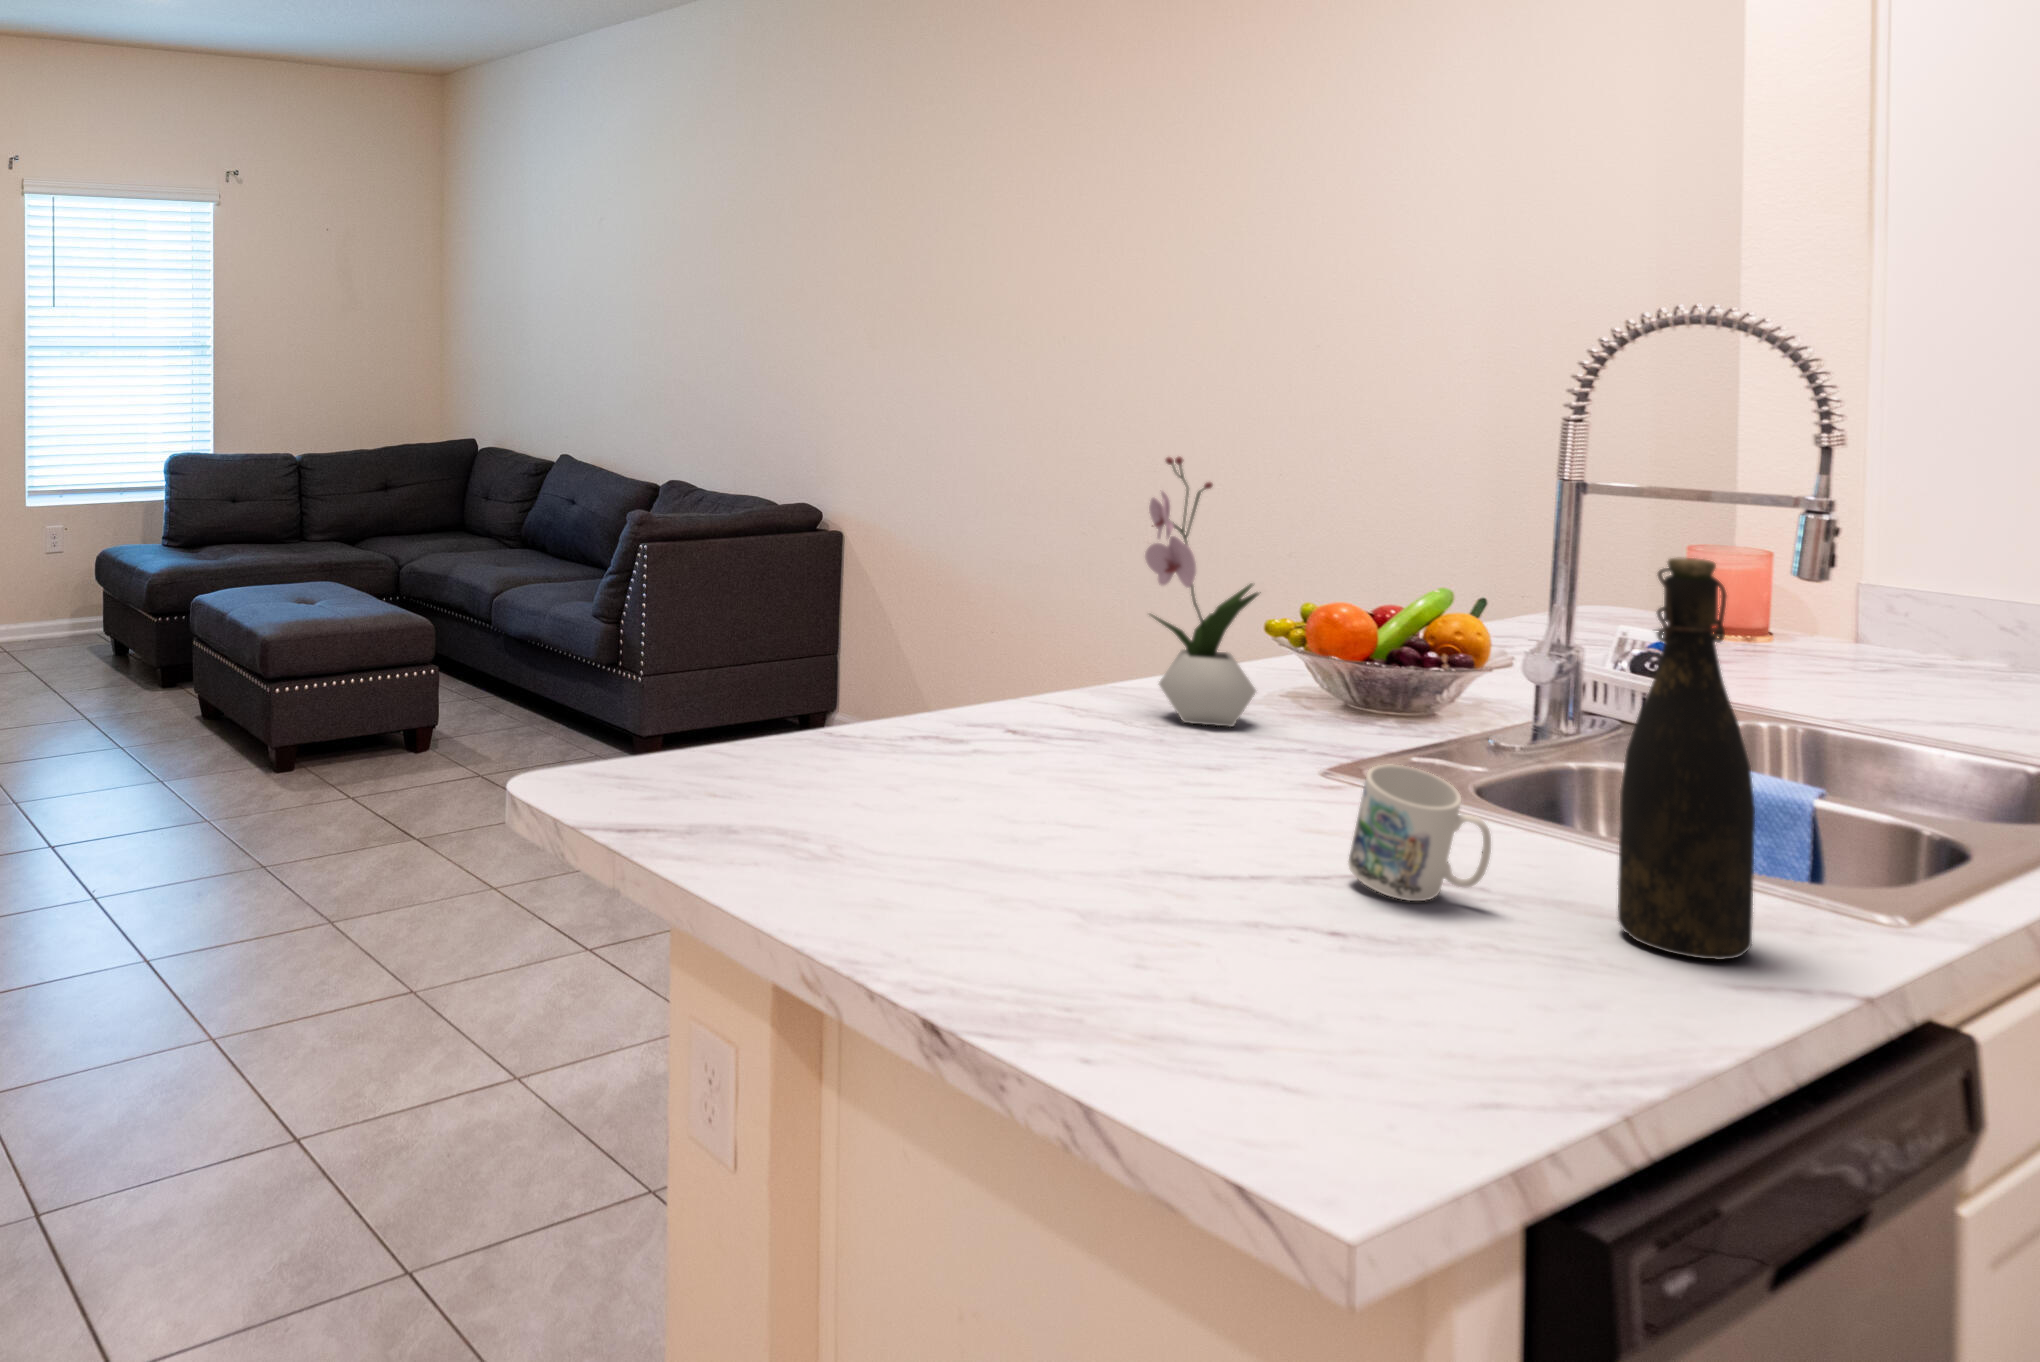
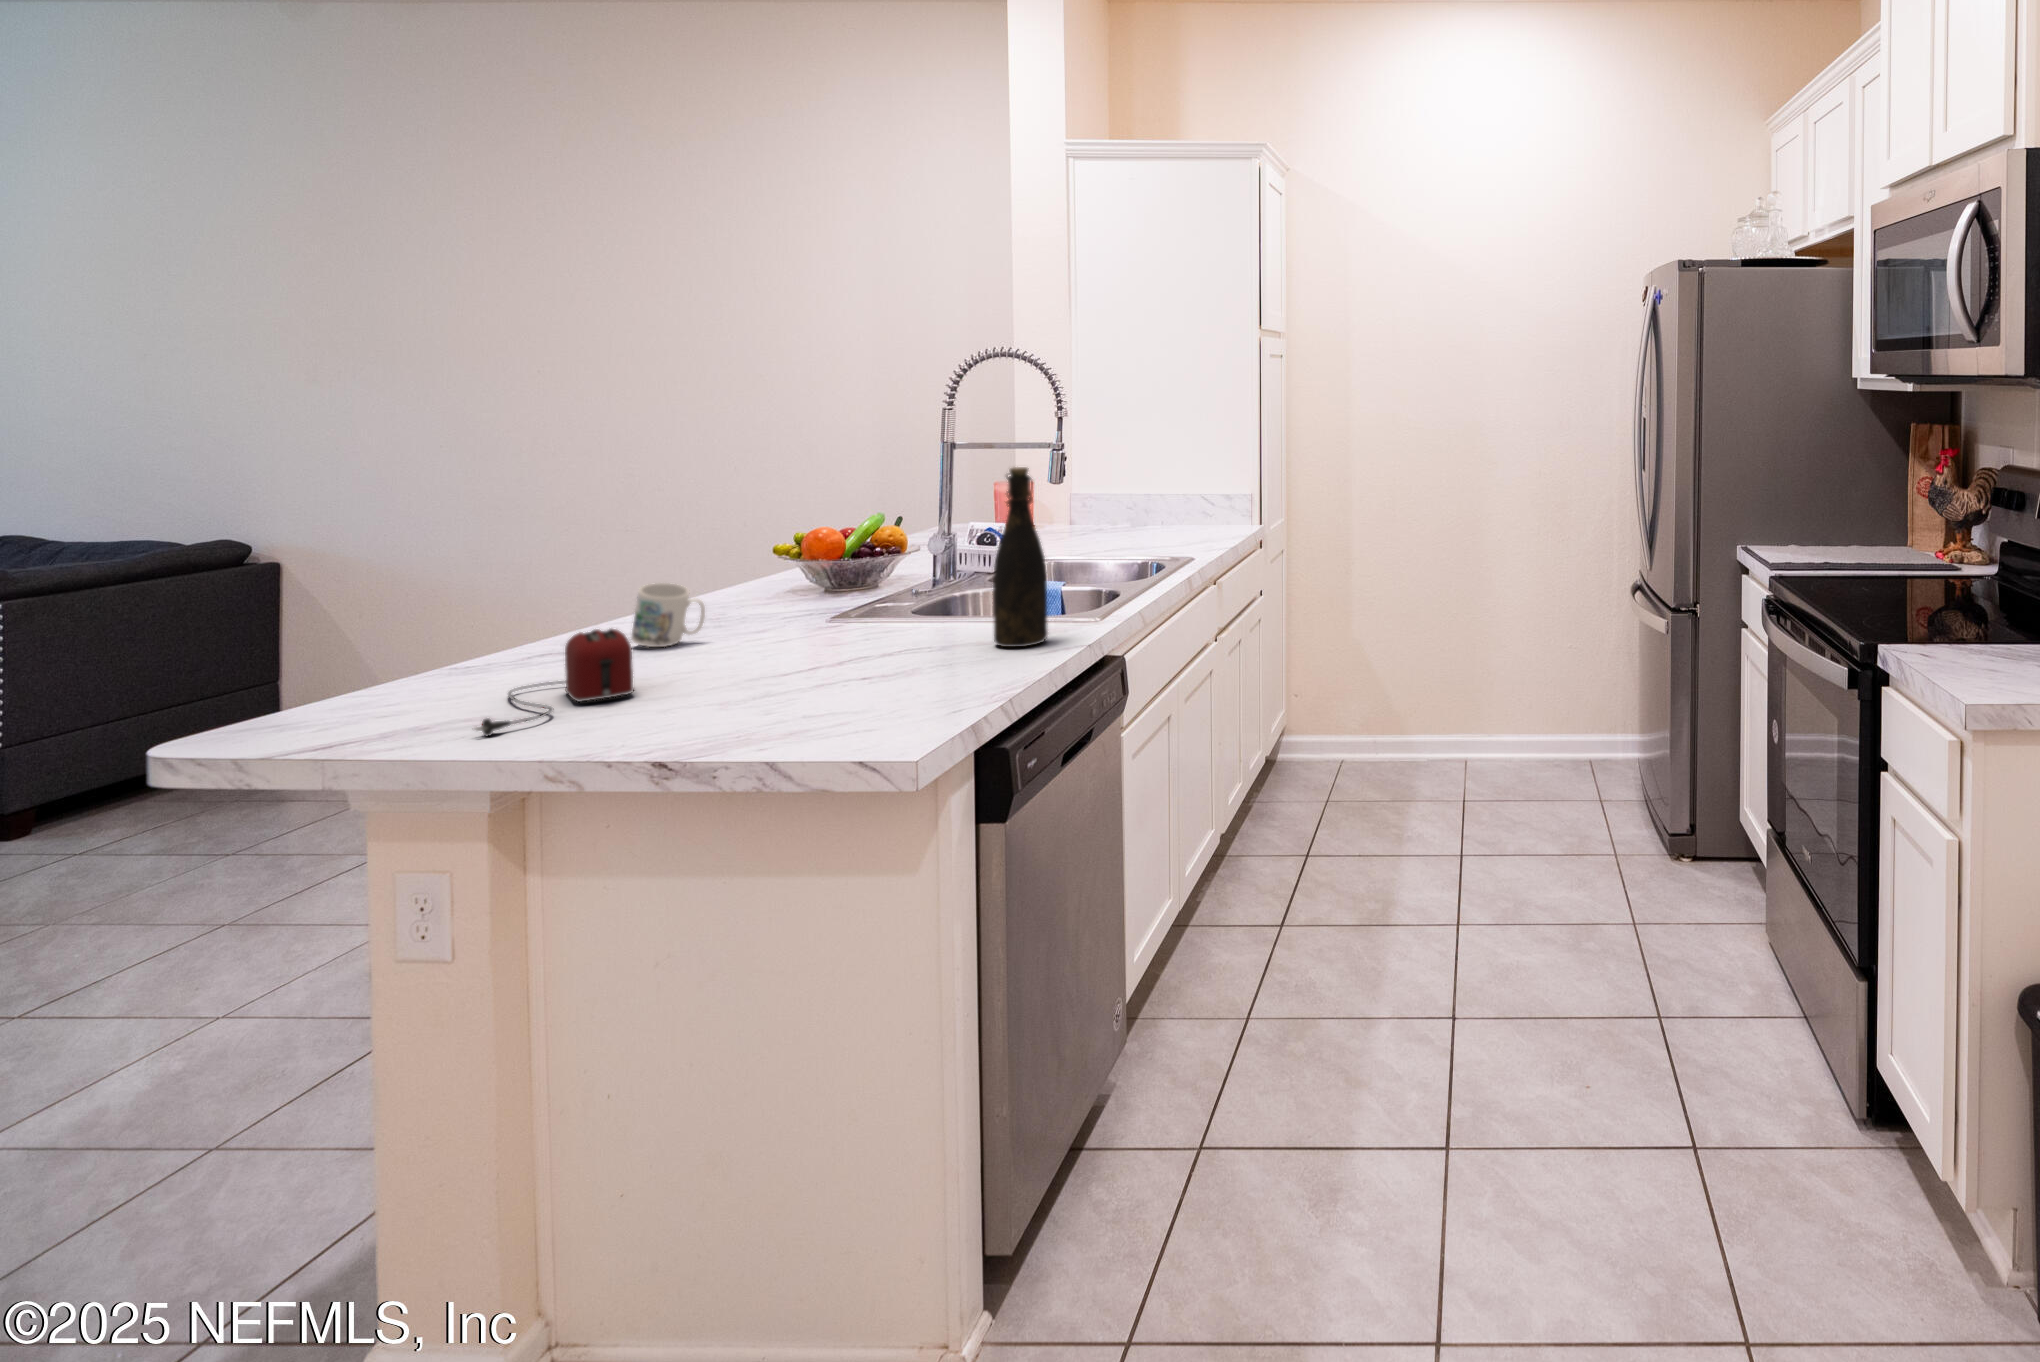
flower arrangement: present [1145,457,1261,727] -> none [695,445,779,614]
toaster: none [769,734,982,872] -> present [475,629,633,736]
mug: present [1348,765,1491,901] -> present [632,583,705,647]

